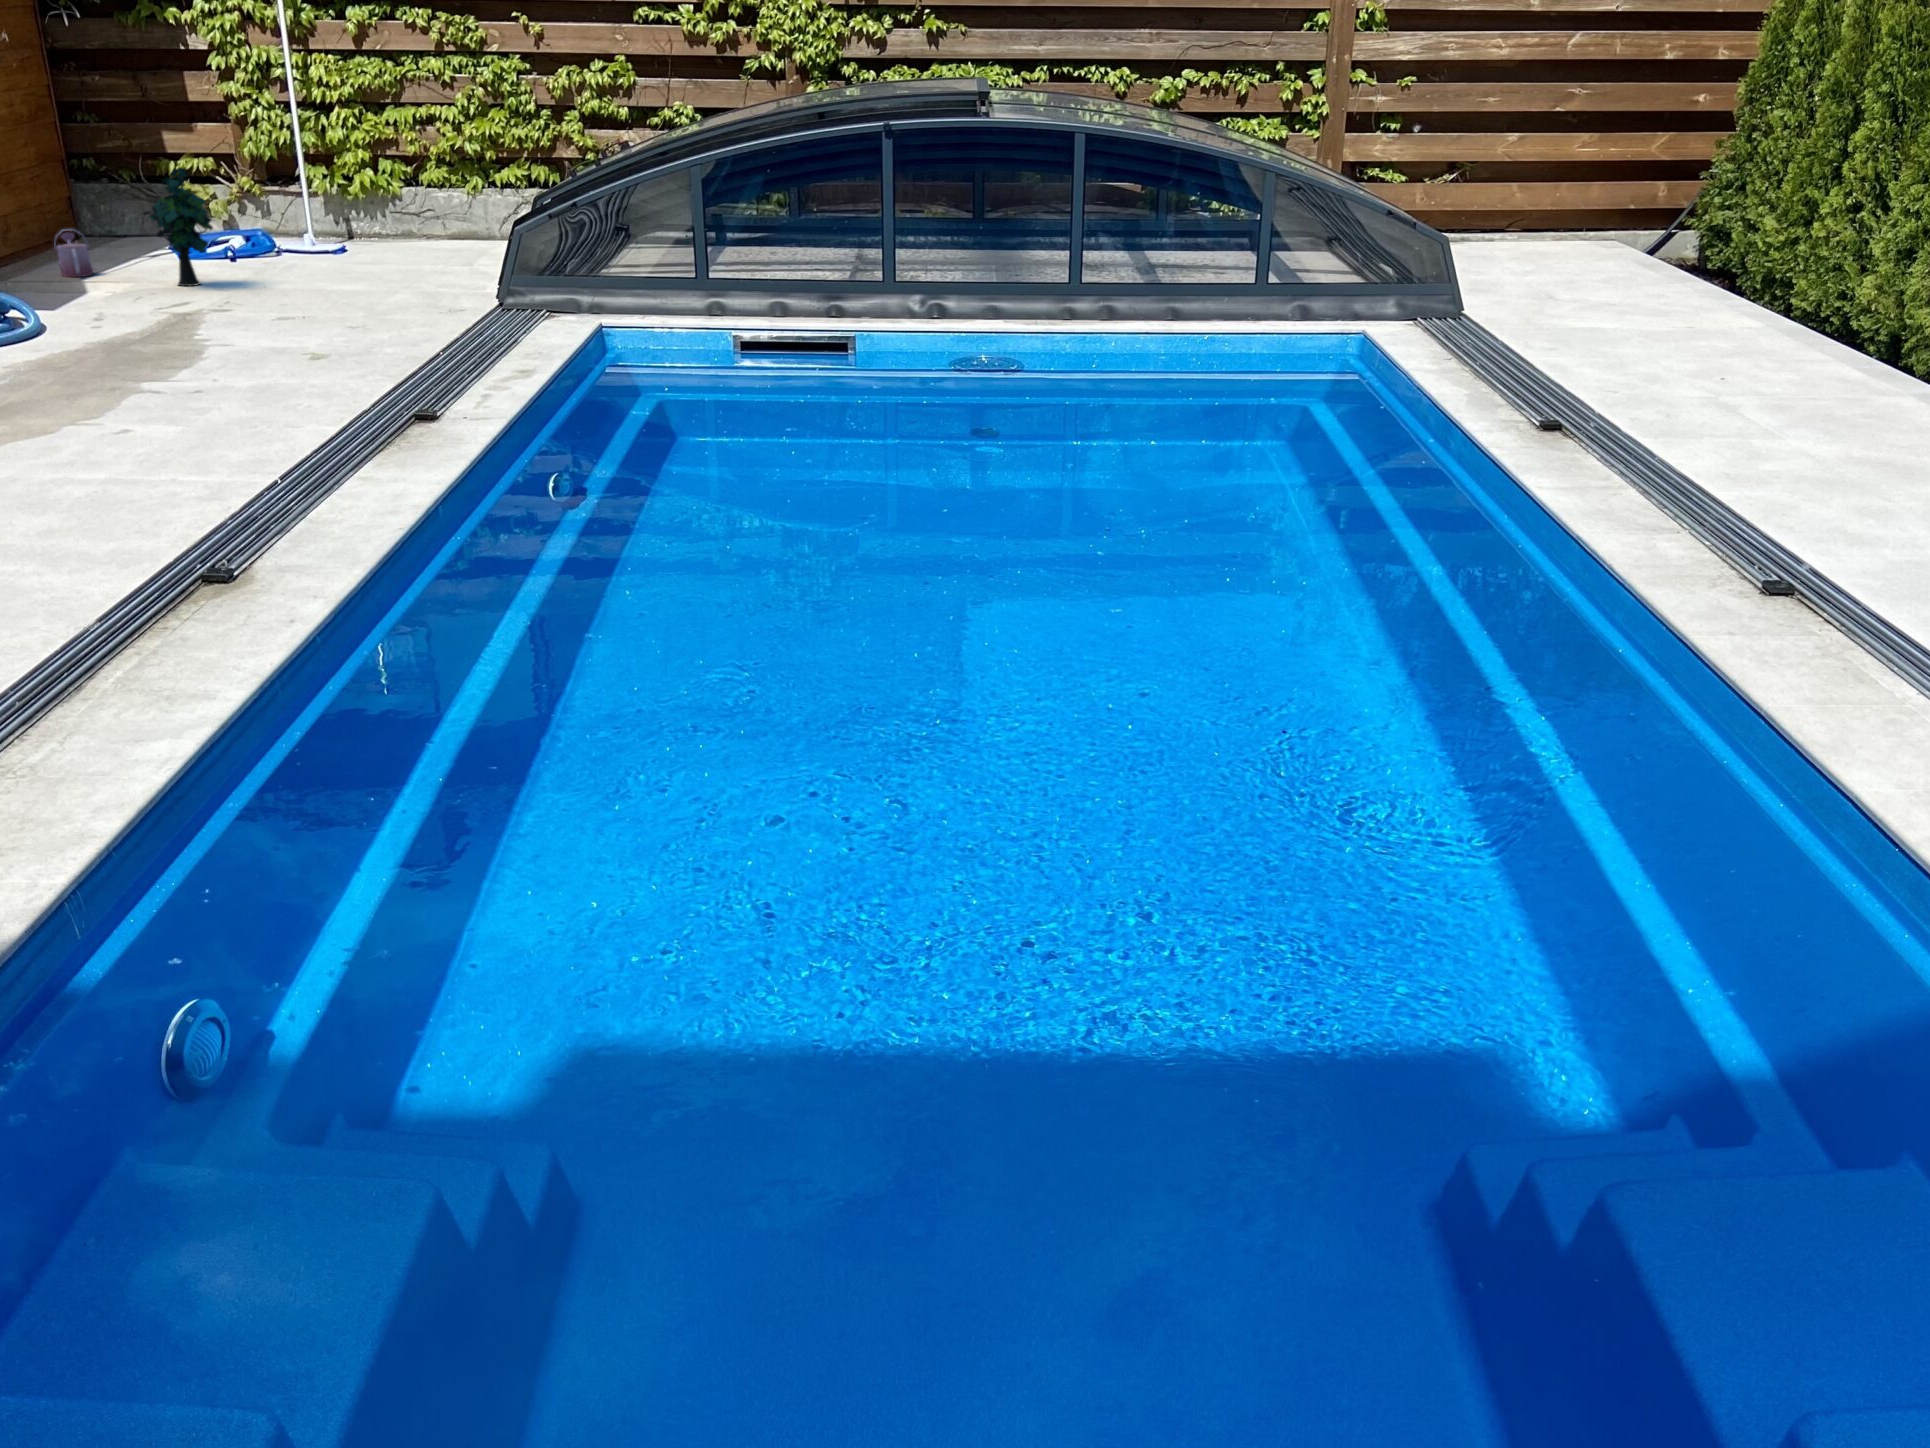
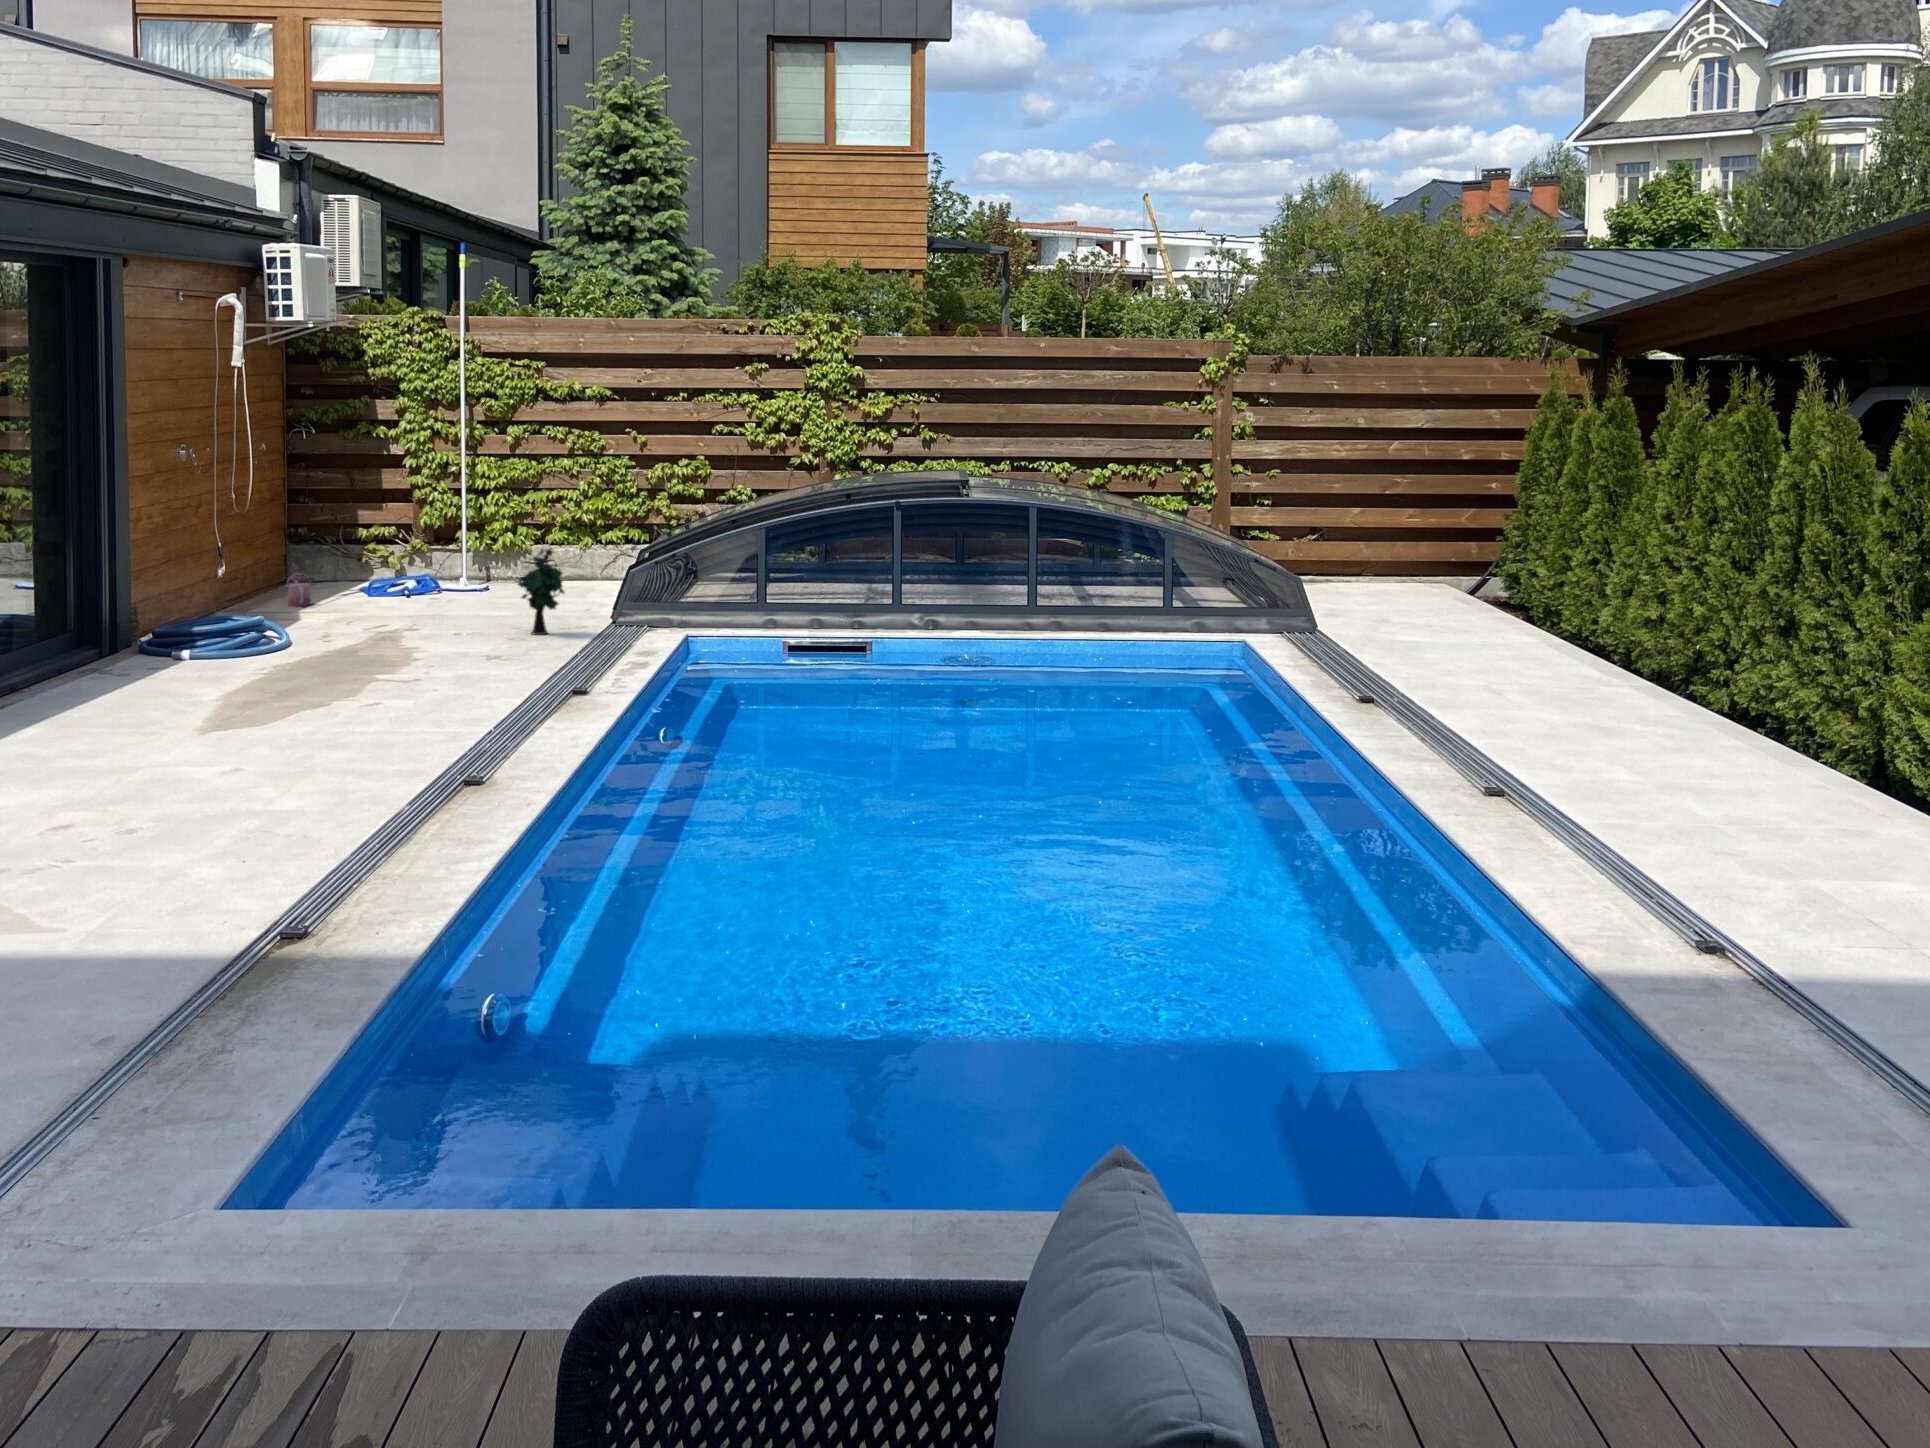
decorative plant: present [143,168,213,286] -> present [516,549,564,635]

